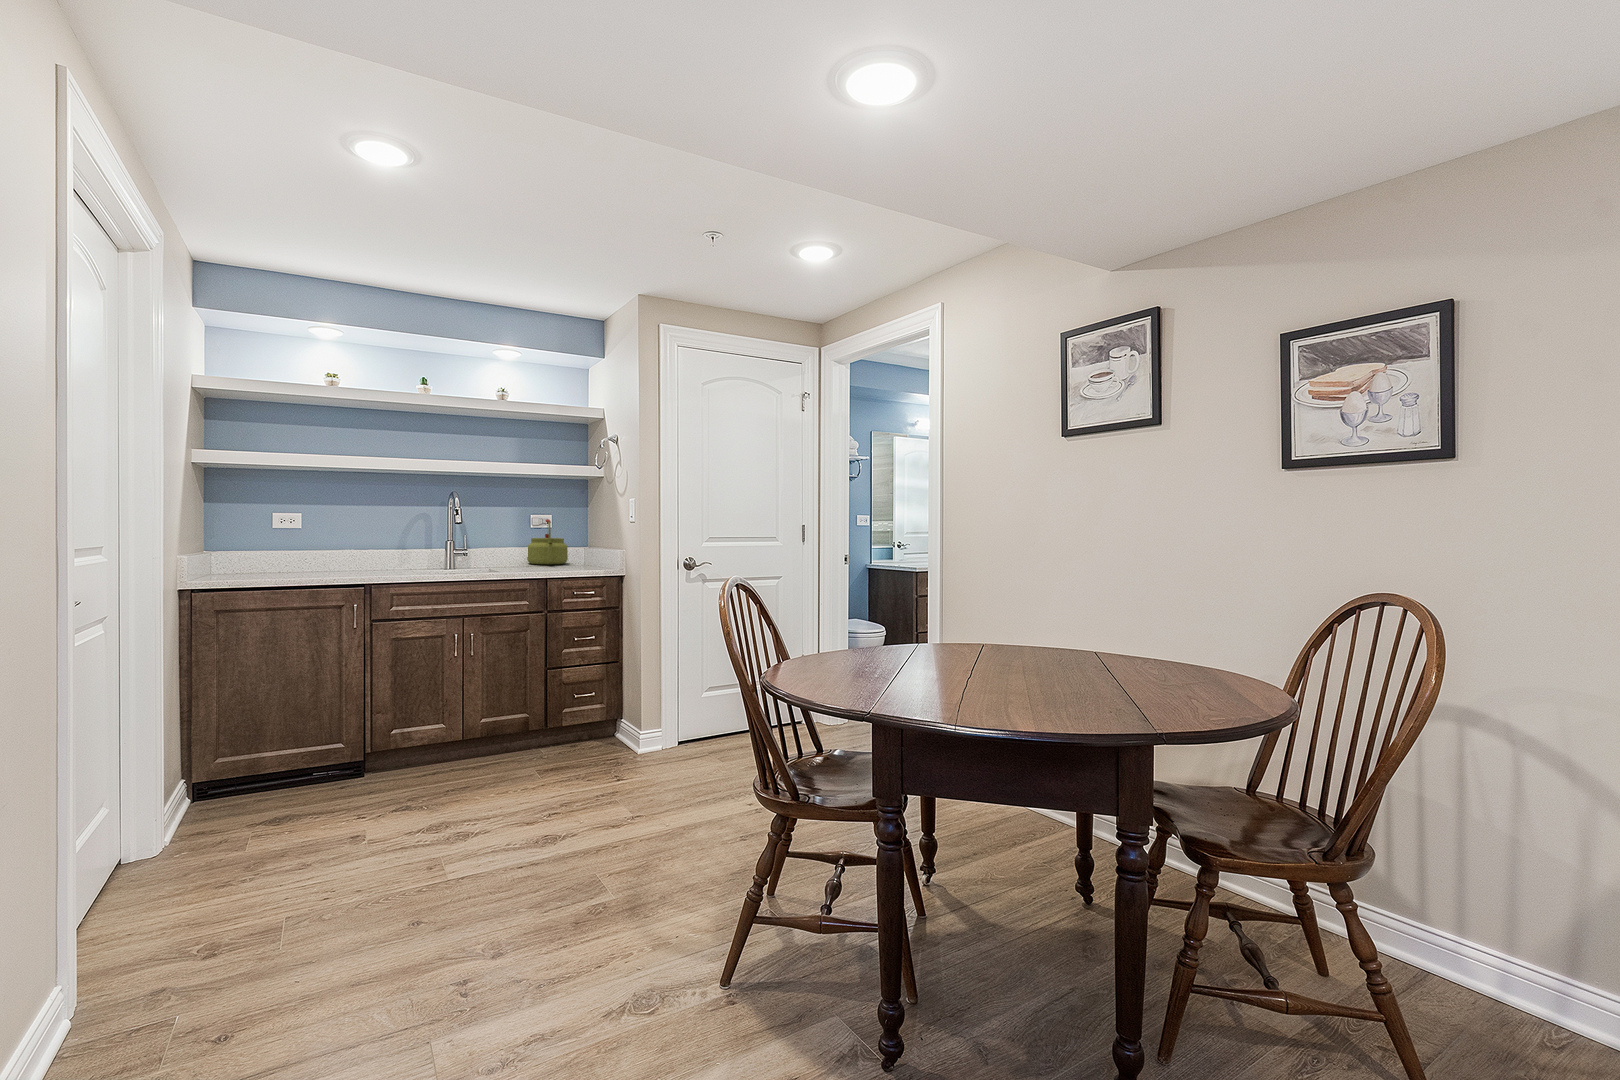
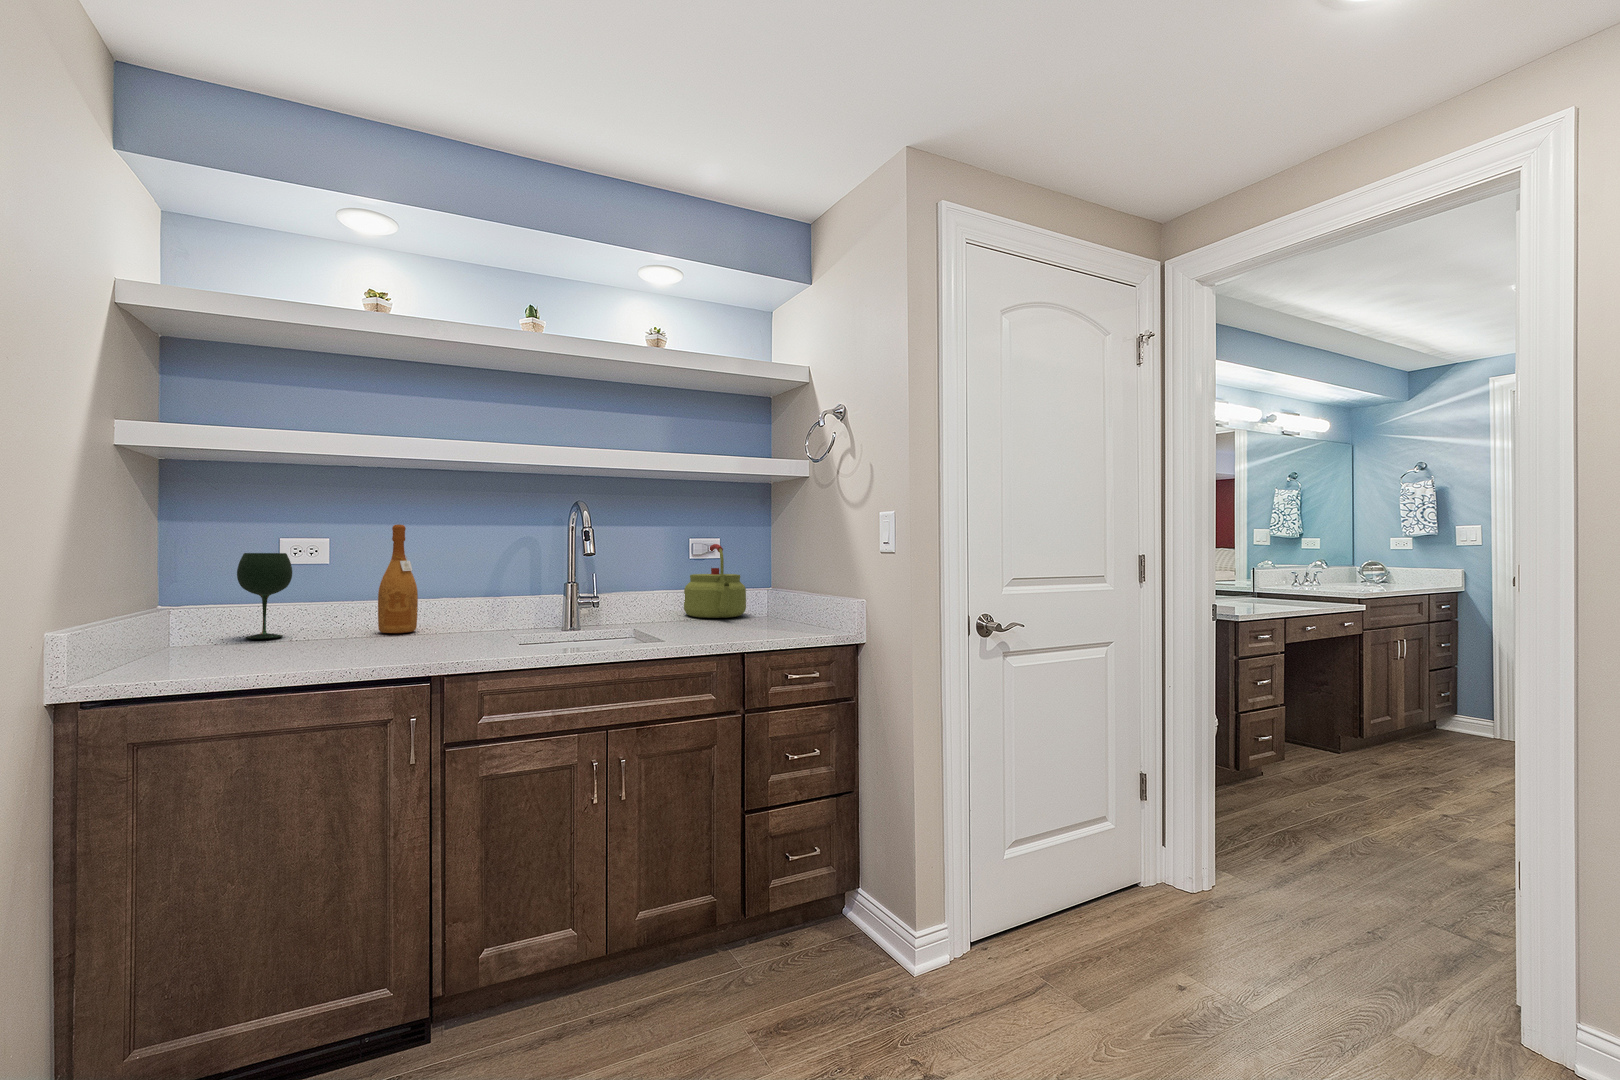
wine bottle: none [332,506,356,569] -> present [378,525,418,633]
wine glass: none [251,522,282,570] -> present [237,553,292,639]

